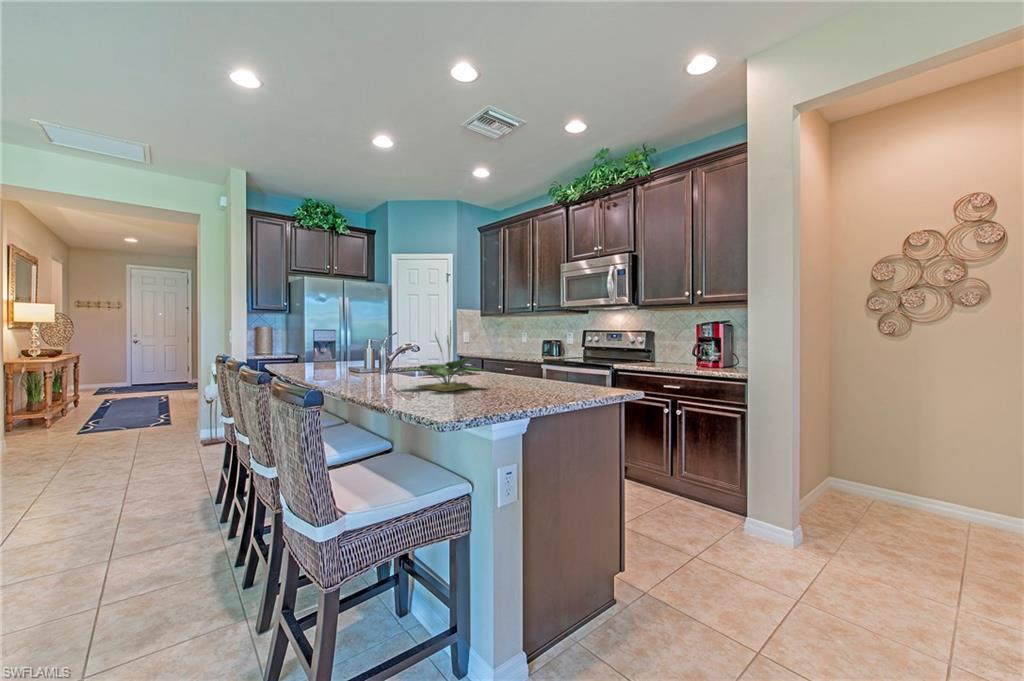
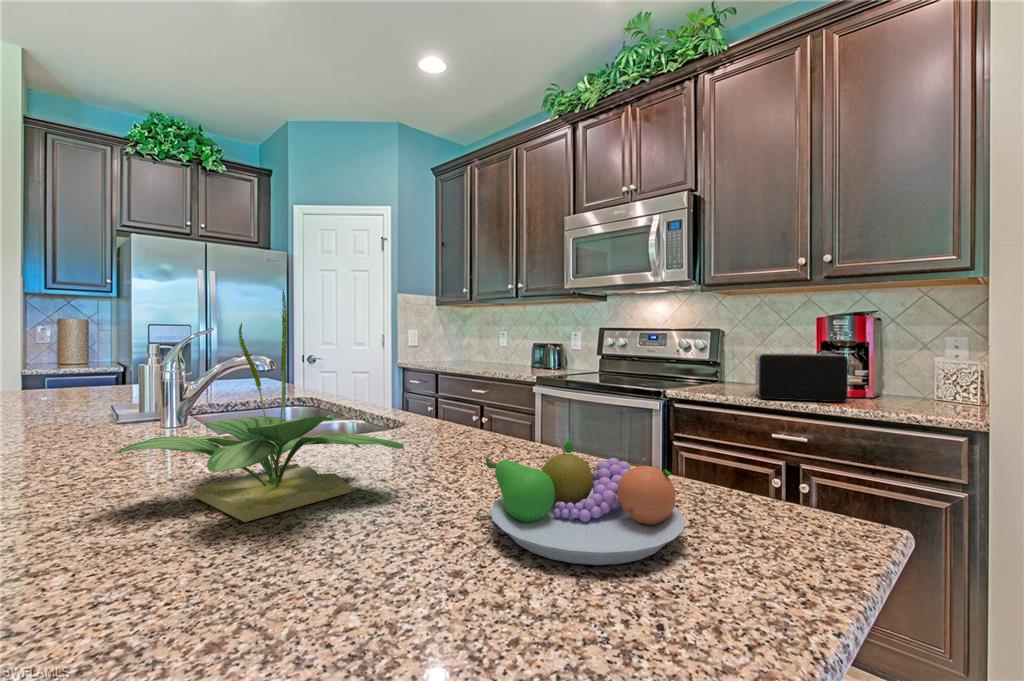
toaster: none [657,344,706,369] -> present [749,353,848,402]
fruit bowl: none [518,369,578,397] -> present [486,441,685,565]

